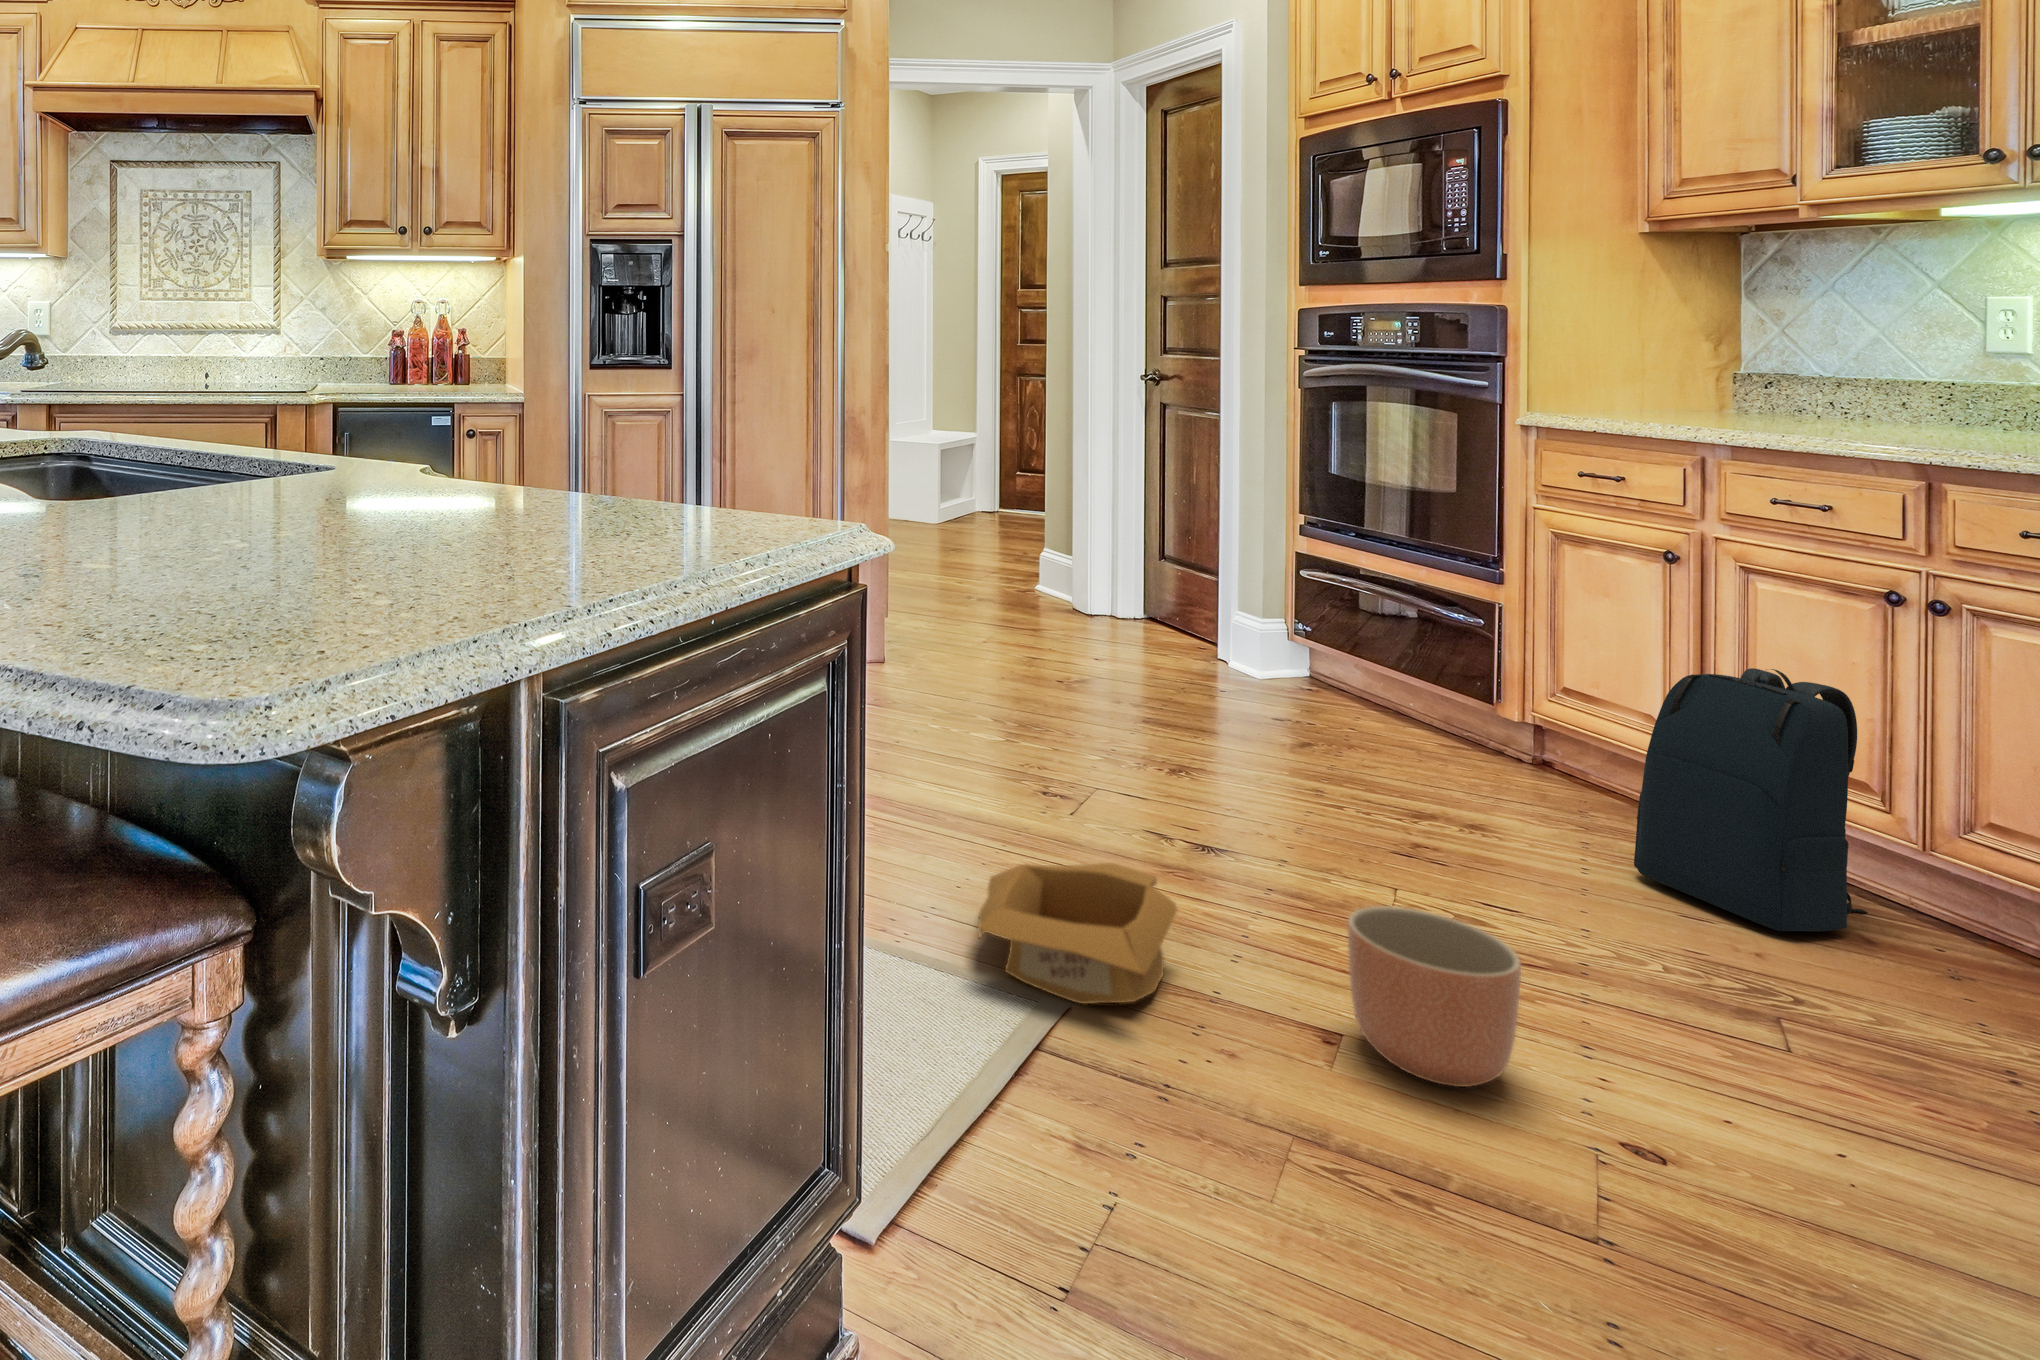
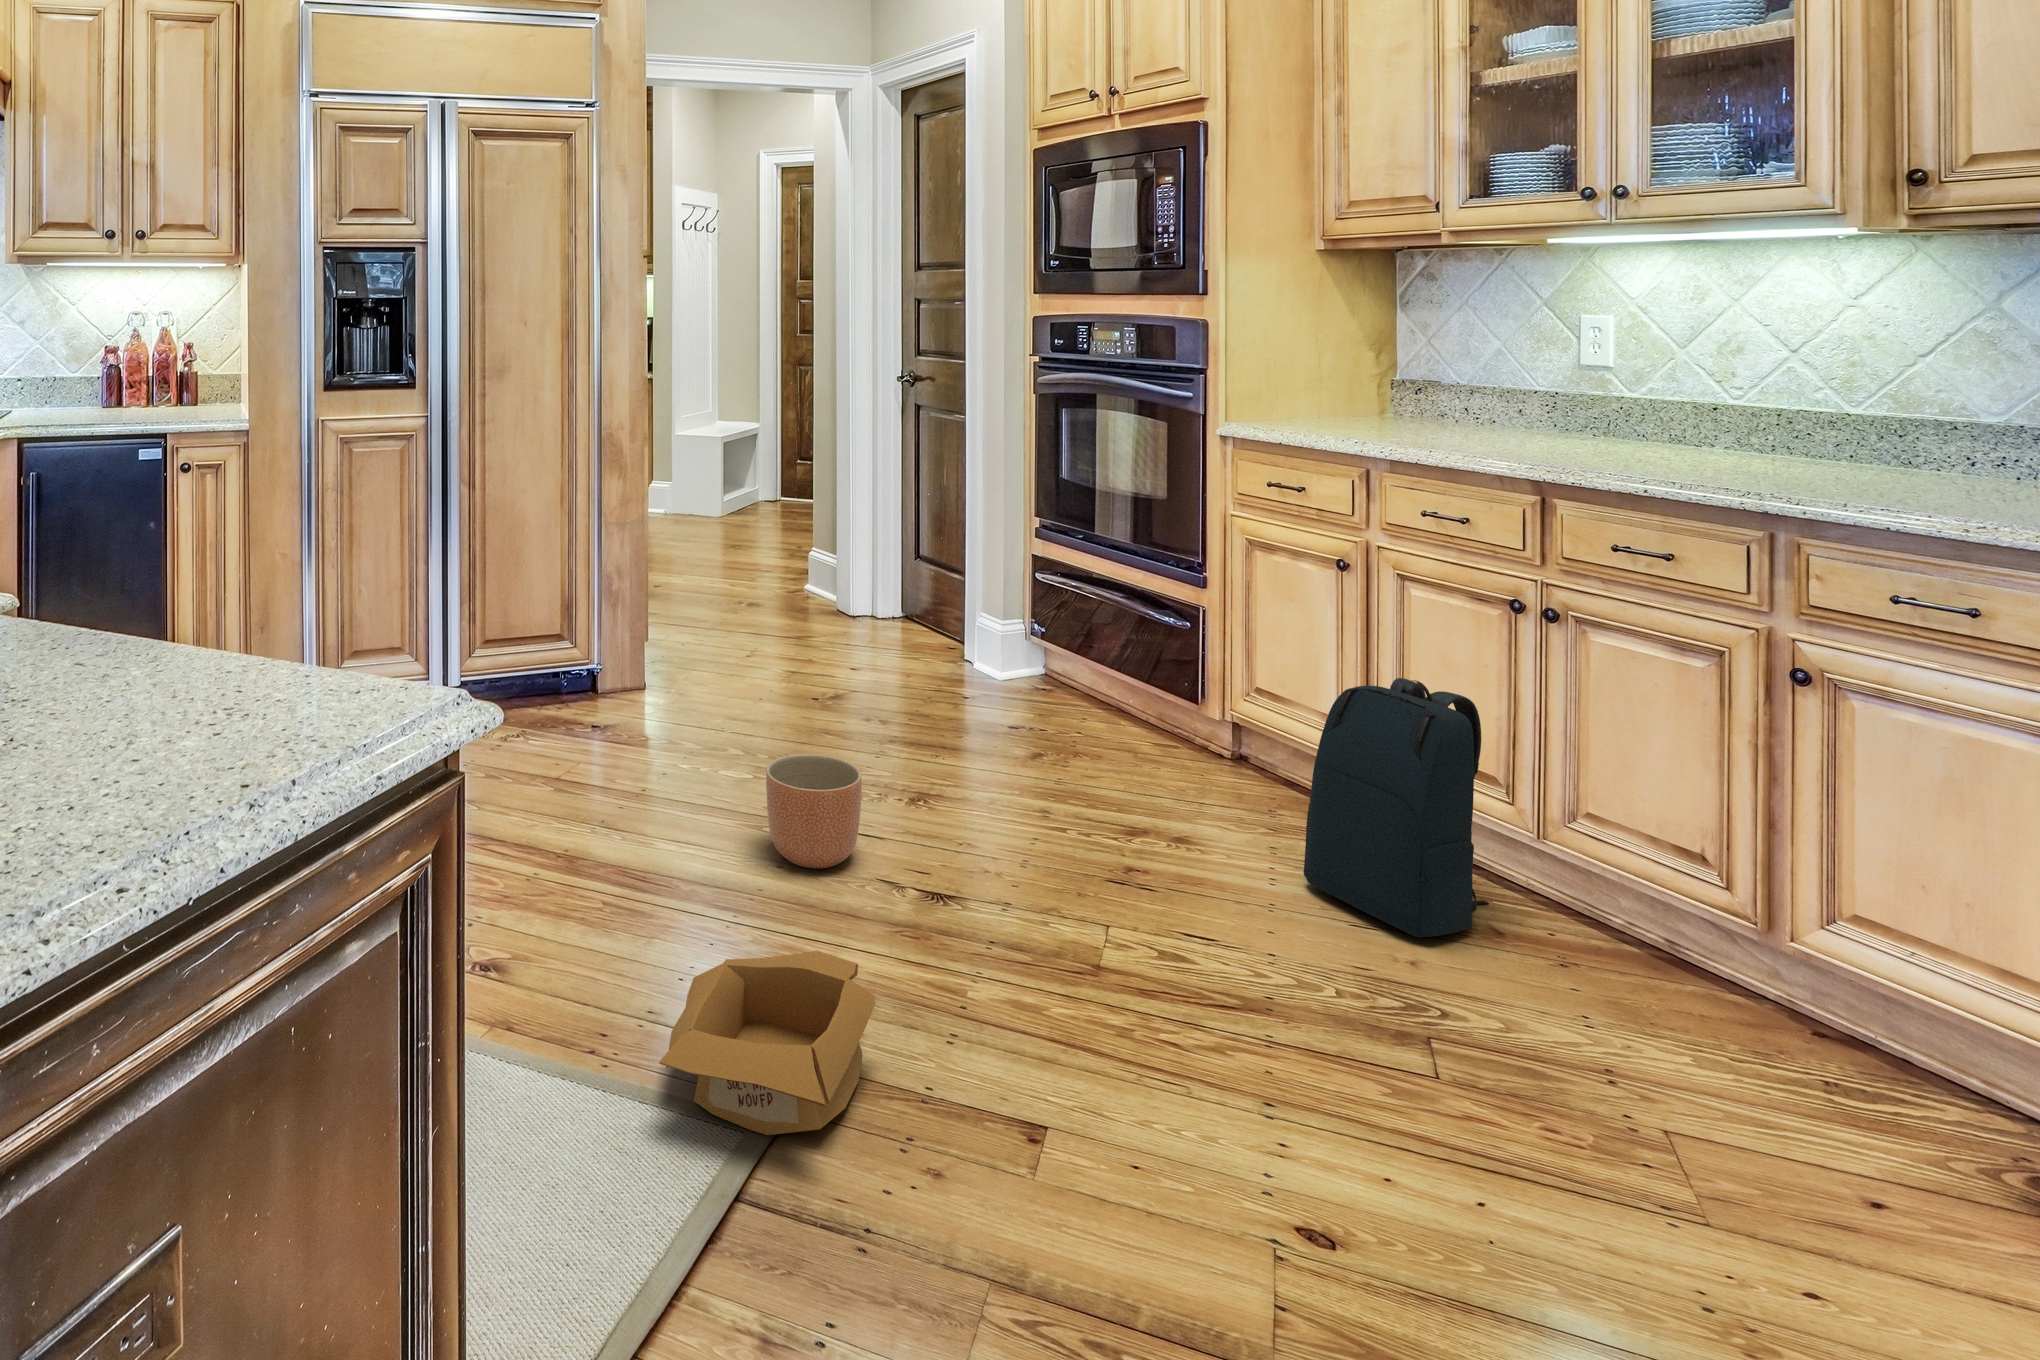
planter: present [1348,906,1521,1087] -> present [766,754,862,868]

